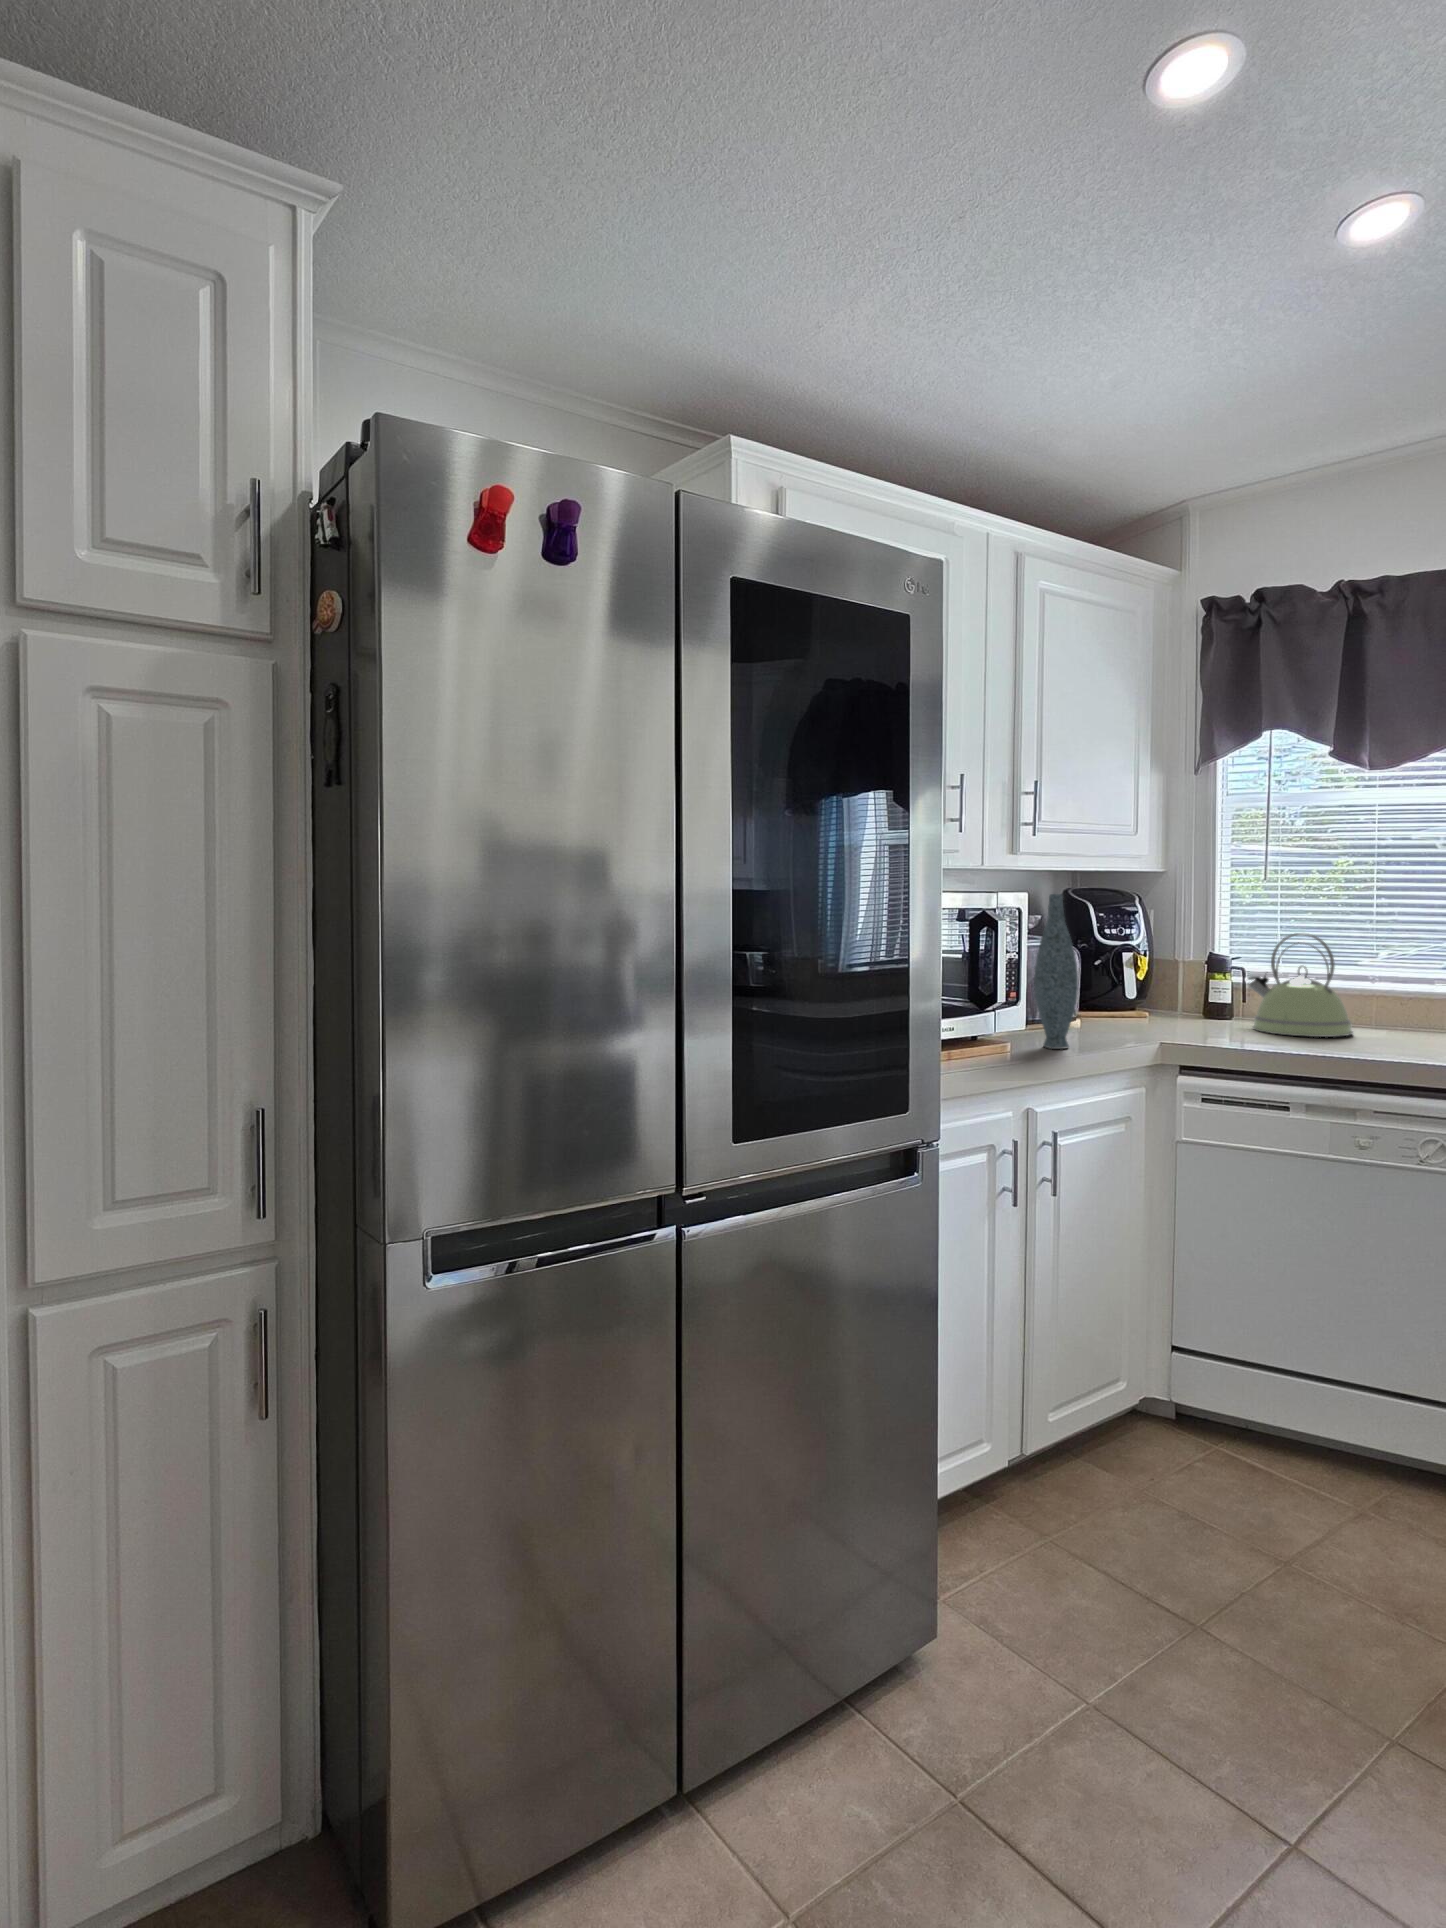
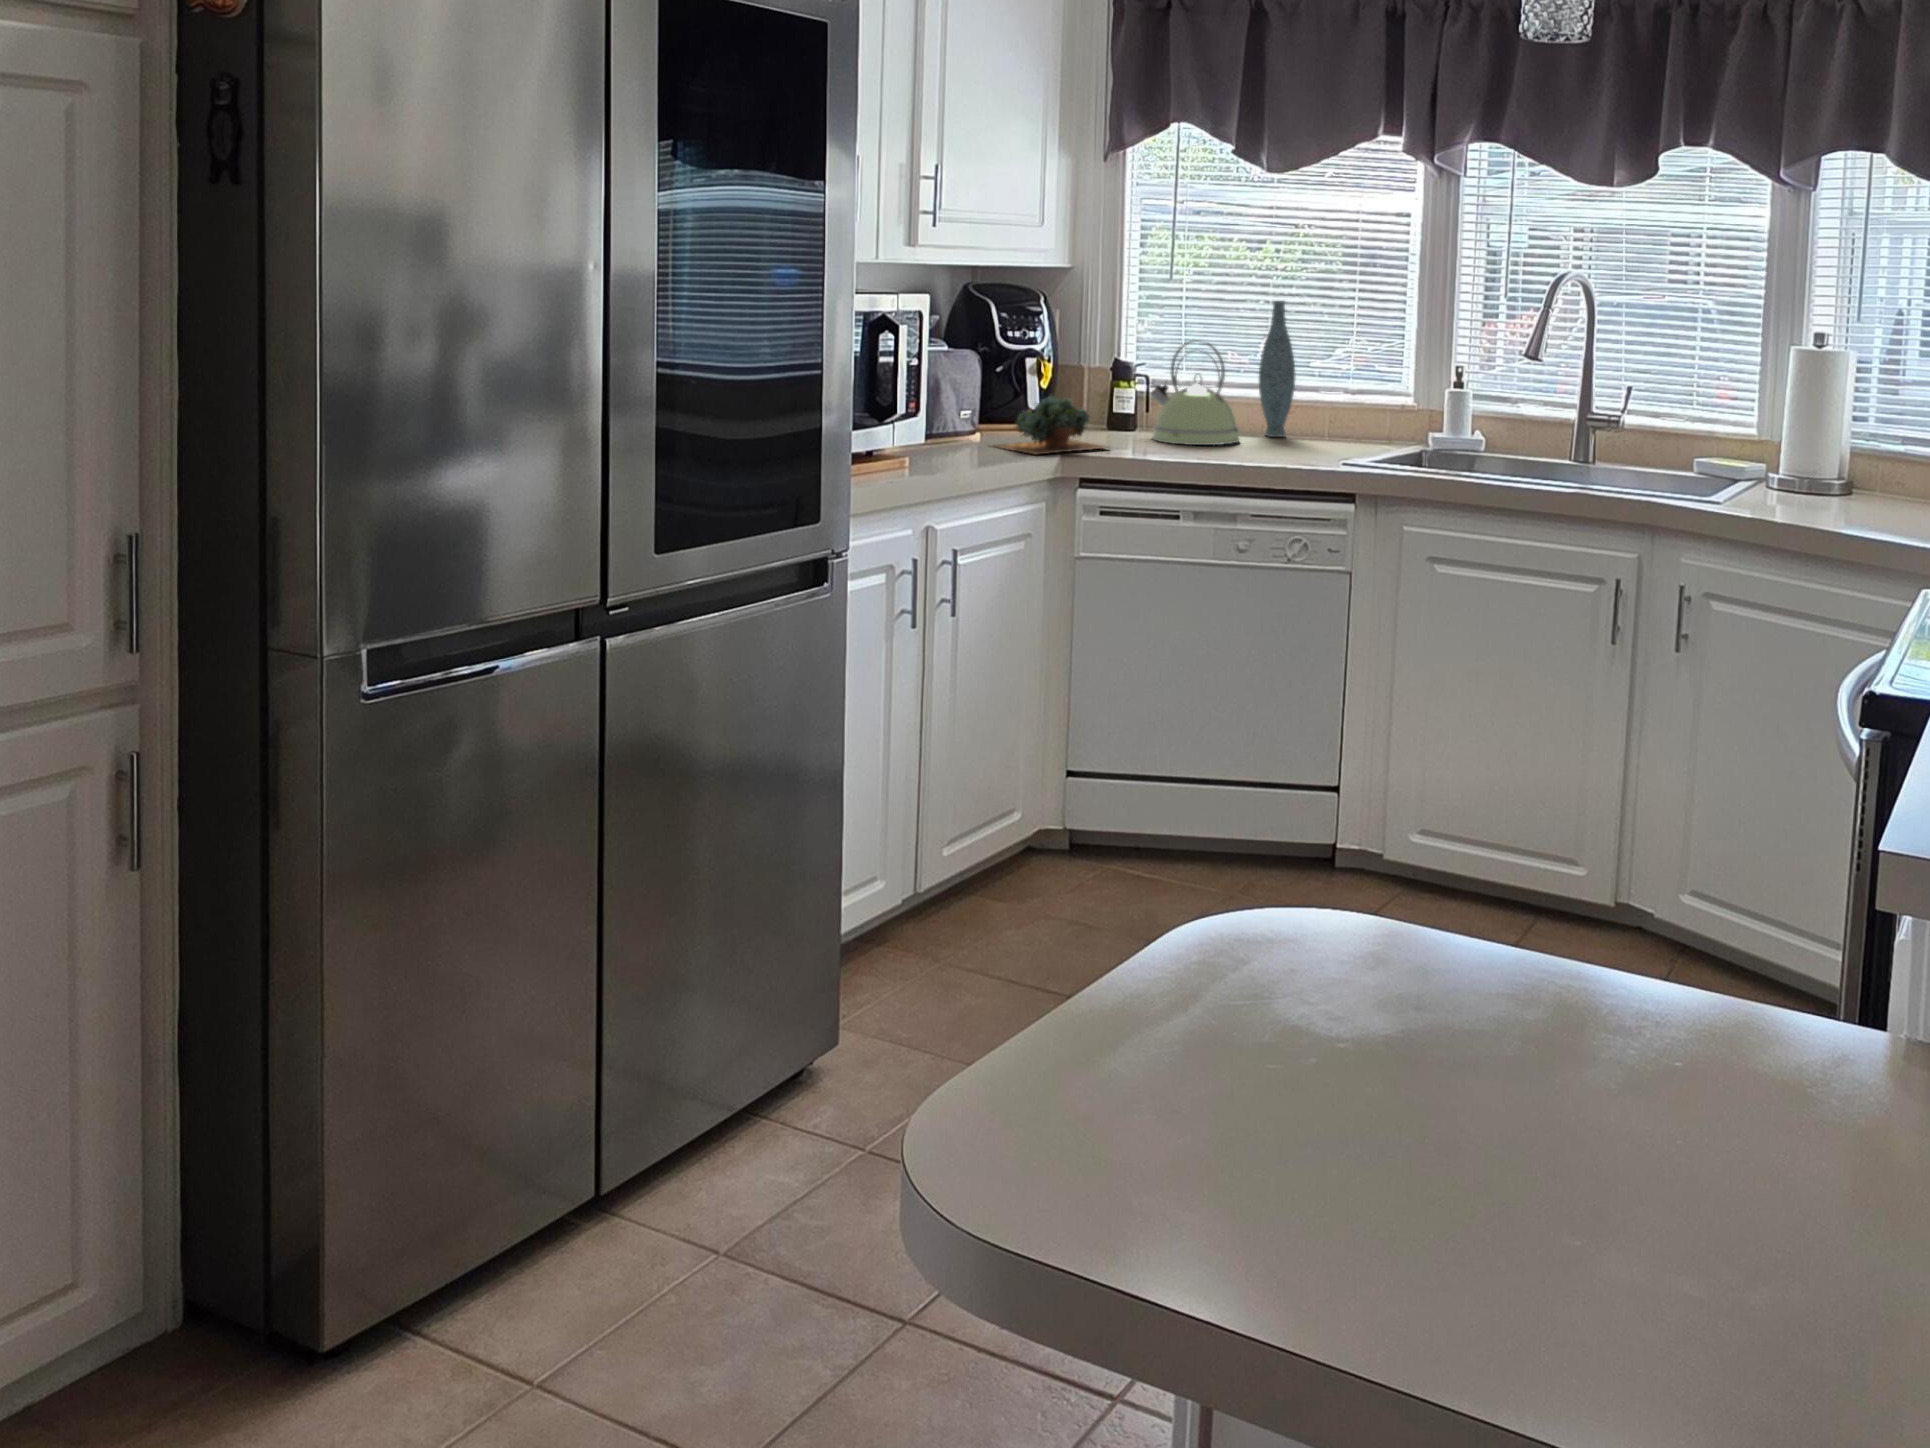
vase: present [1035,894,1078,1049] -> present [1259,301,1295,437]
succulent plant: none [1085,986,1213,1042] -> present [992,396,1106,454]

